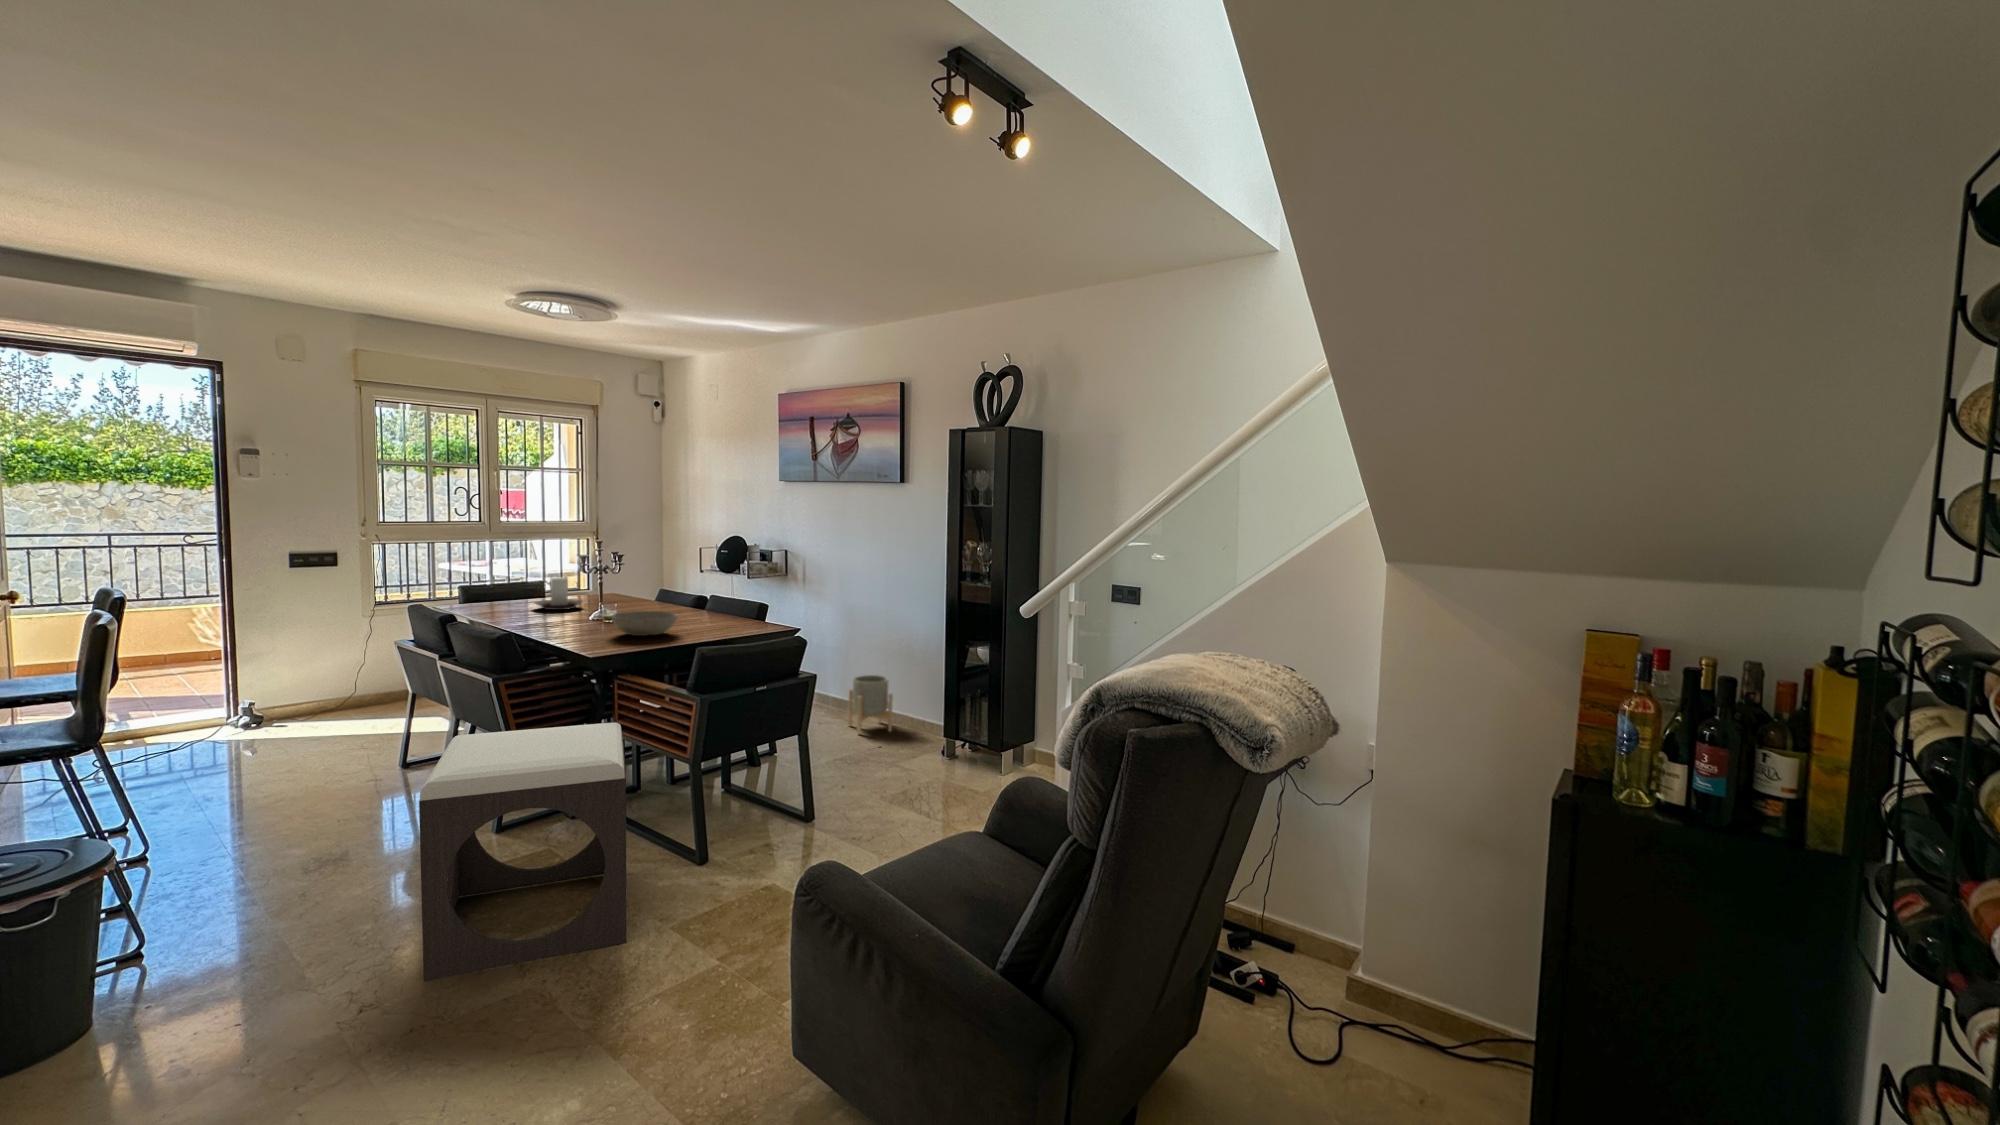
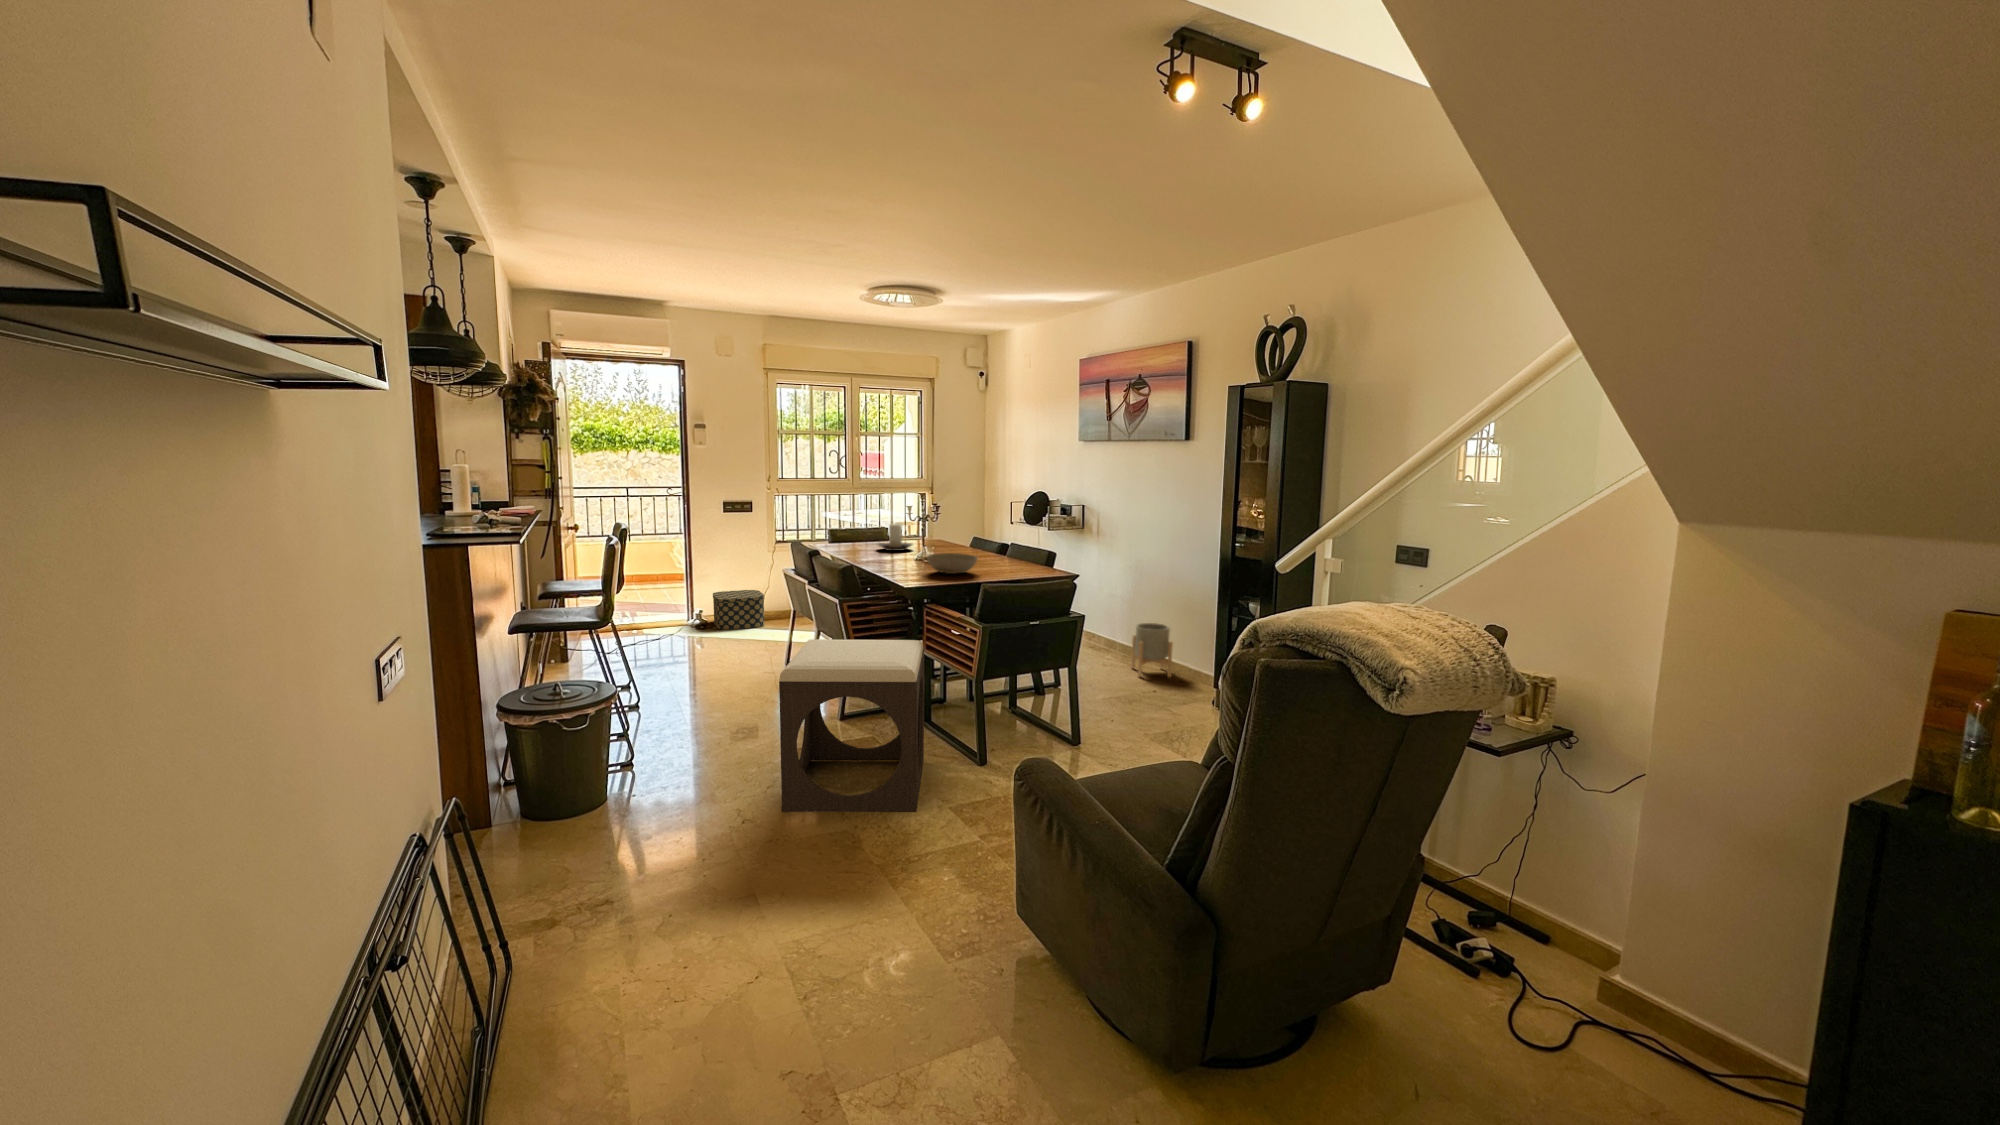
storage box: none [271,668,358,725] -> present [713,590,764,630]

